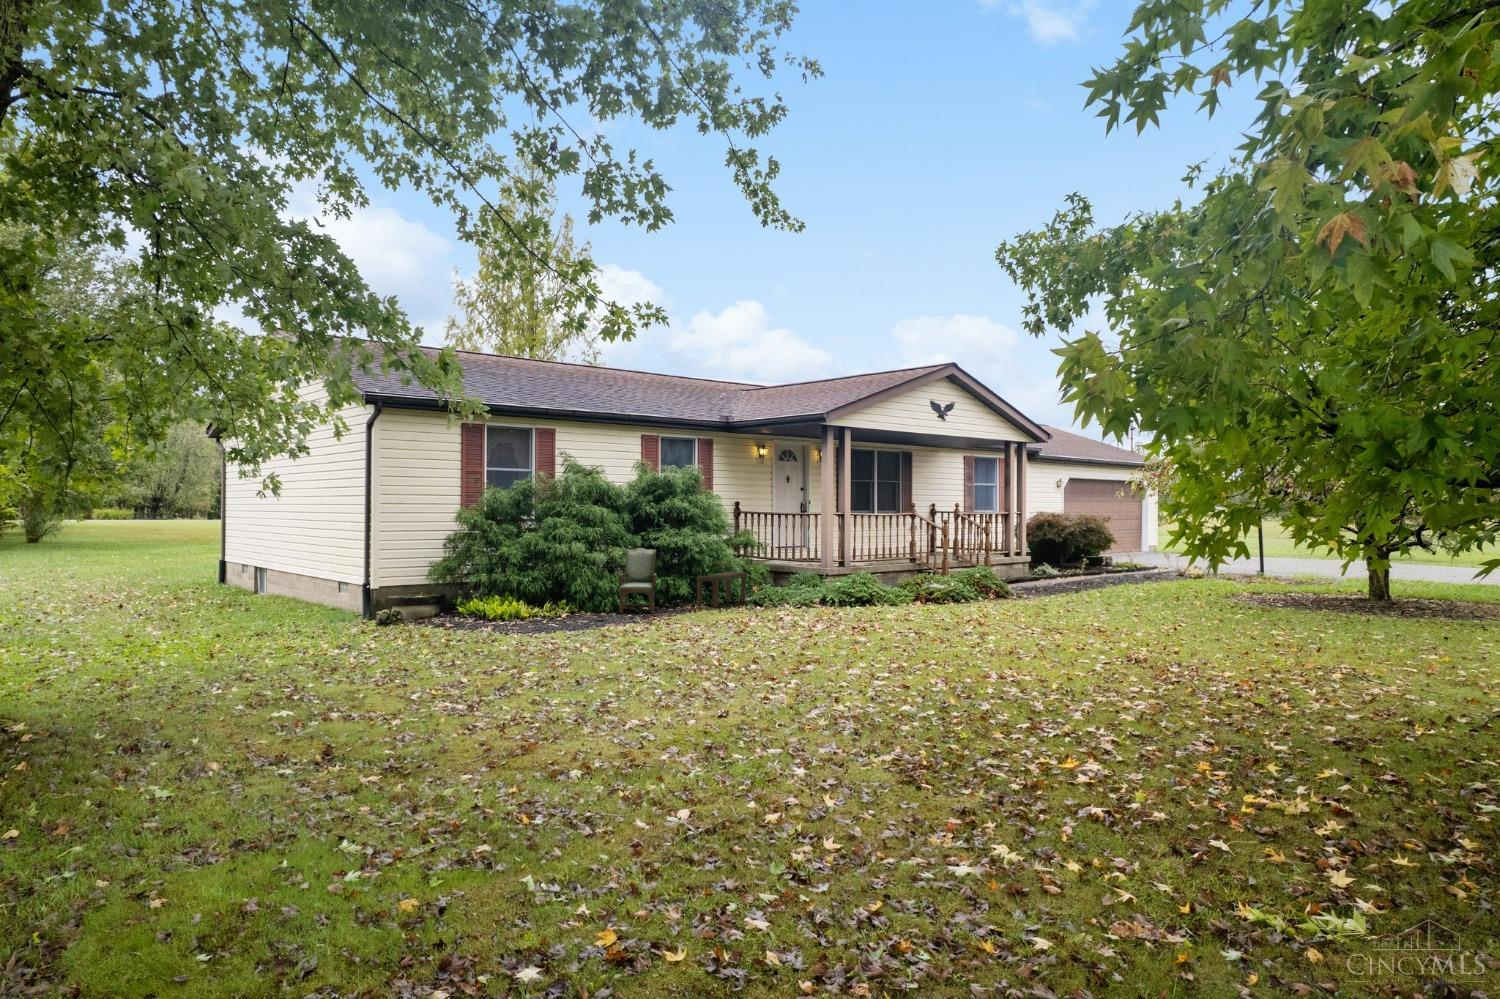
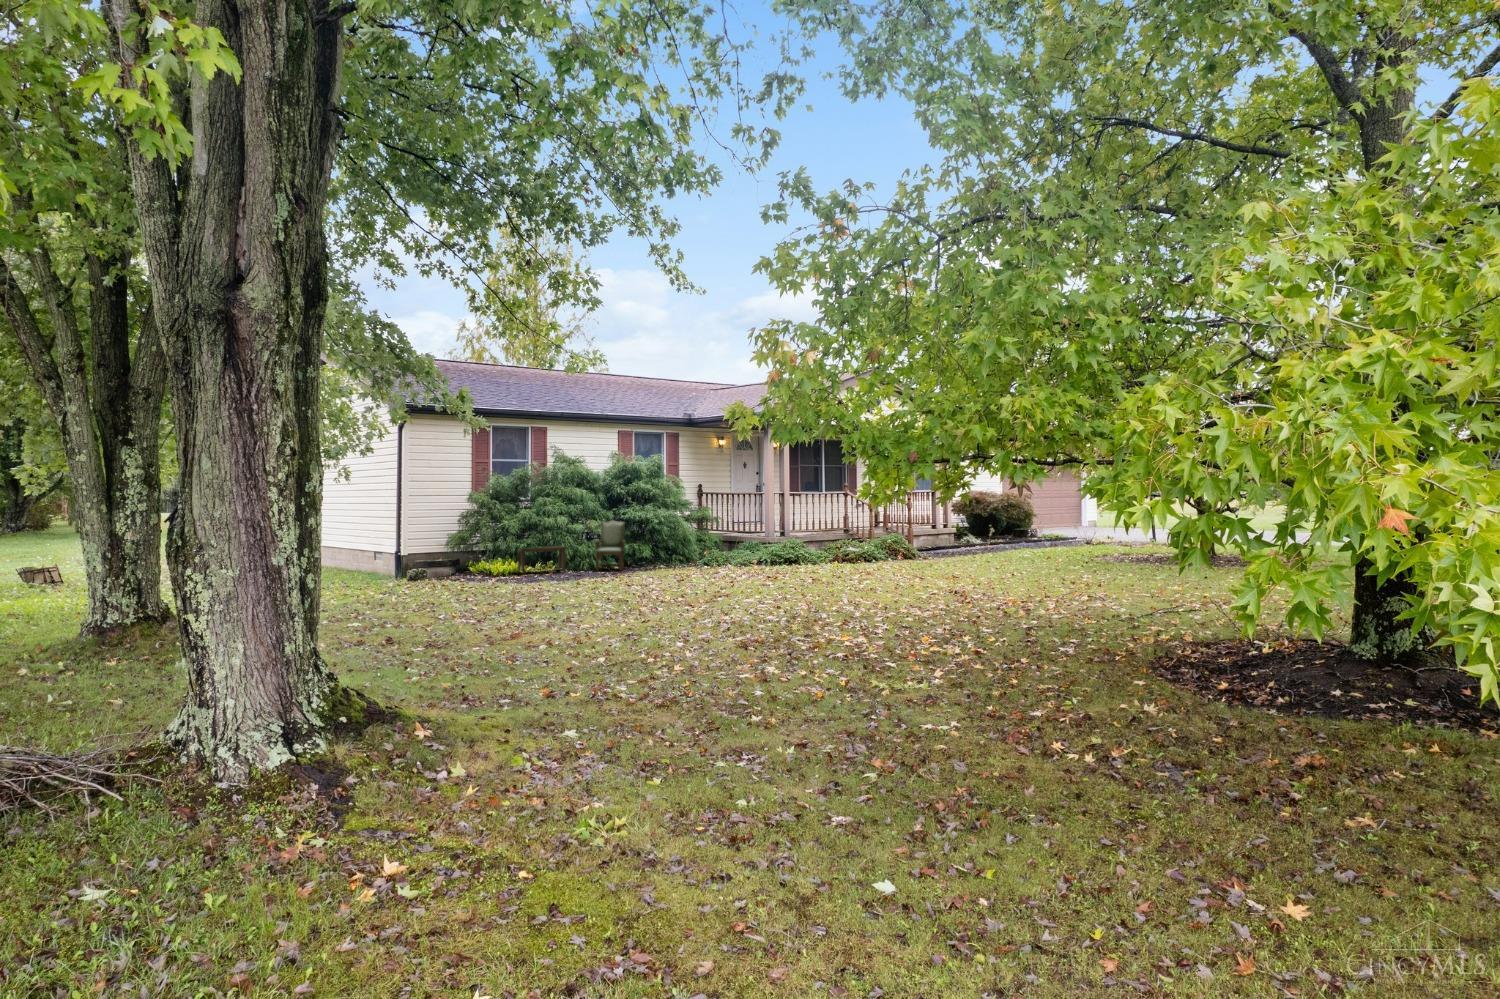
bench: present [697,571,747,607] -> present [517,546,566,574]

